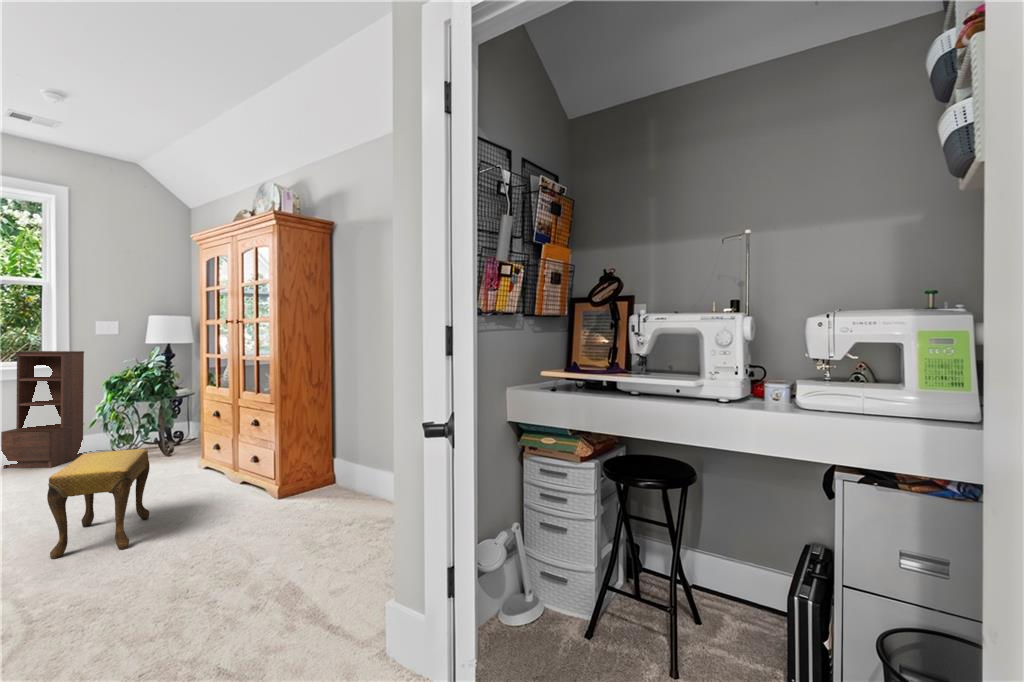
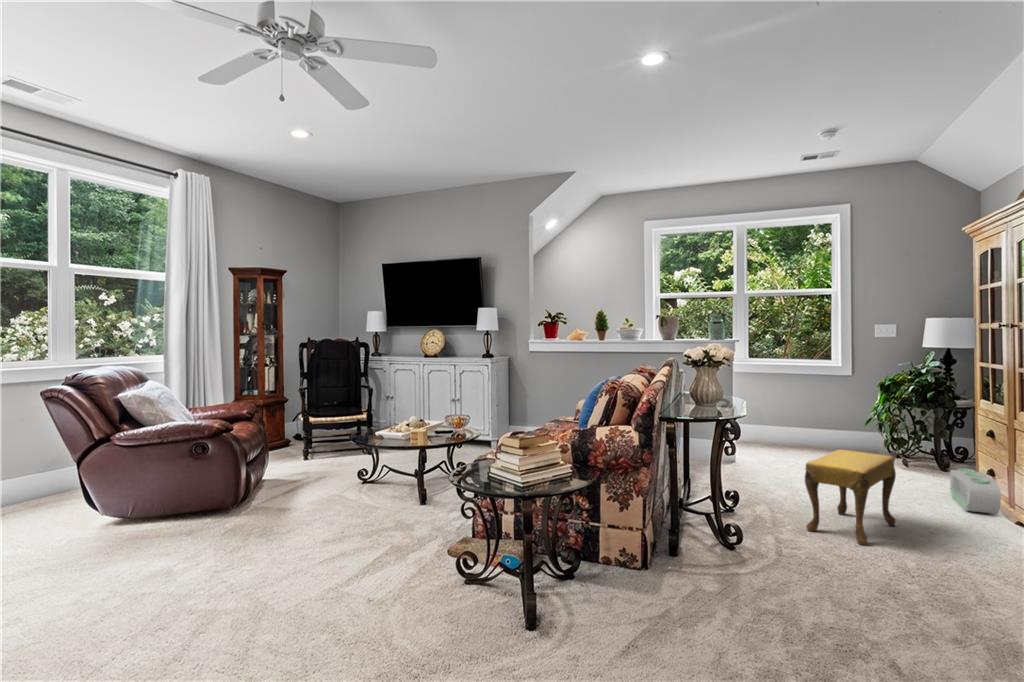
bookshelf: present [1,351,84,469] -> none [801,353,863,456]
air purifier: none [184,448,229,484] -> present [950,468,1001,514]

